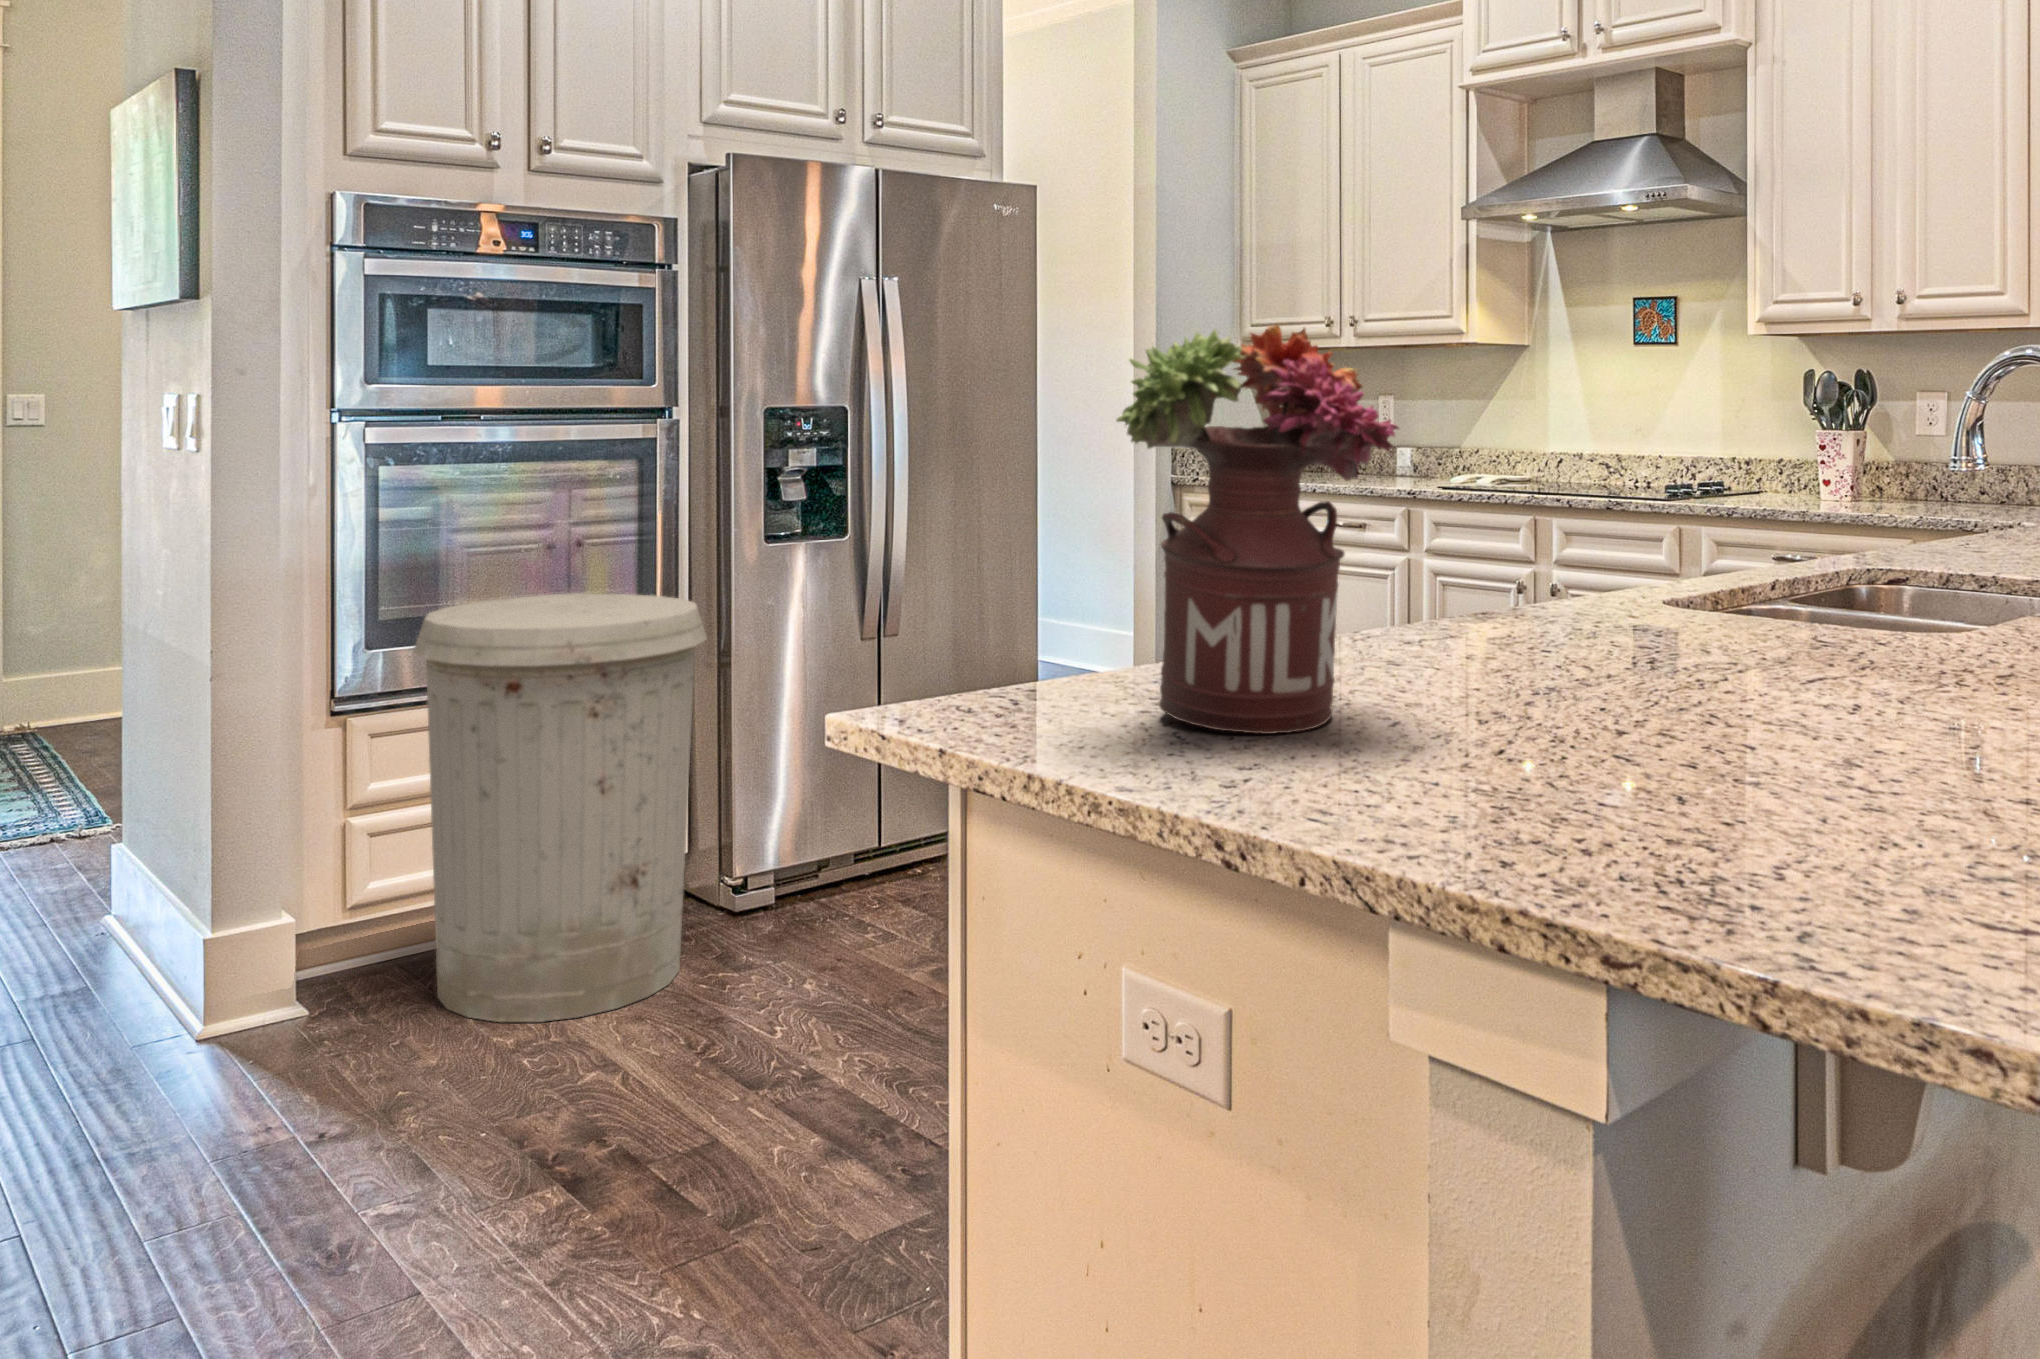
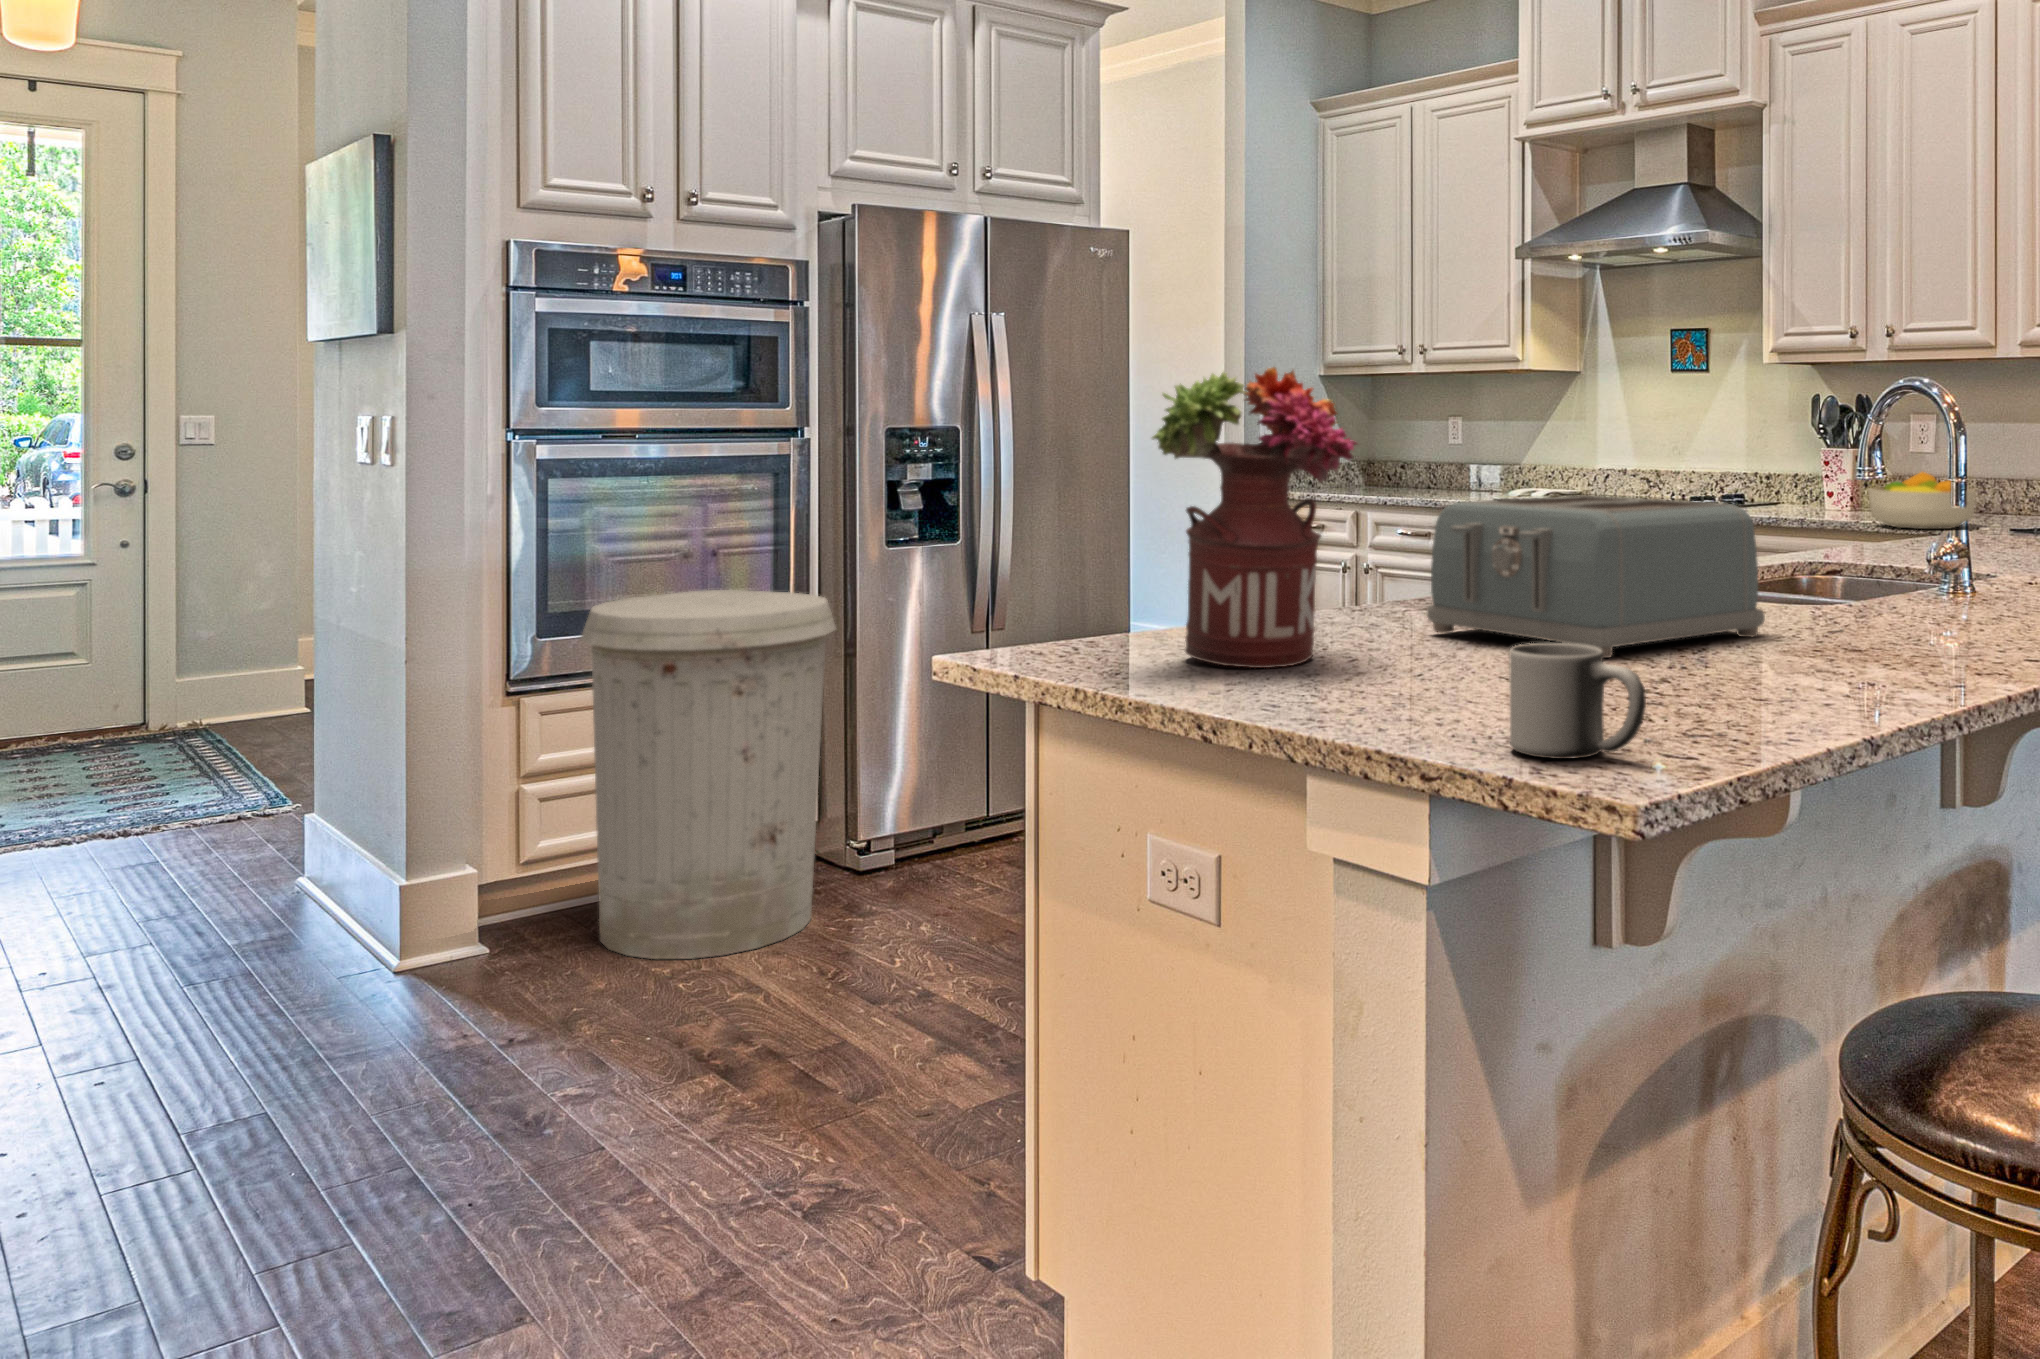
fruit bowl: none [1884,458,2014,525] -> present [1868,472,1976,529]
toaster: none [1463,495,1917,719] -> present [1427,495,1765,658]
mug: none [1726,737,1970,932] -> present [1509,643,1646,759]

